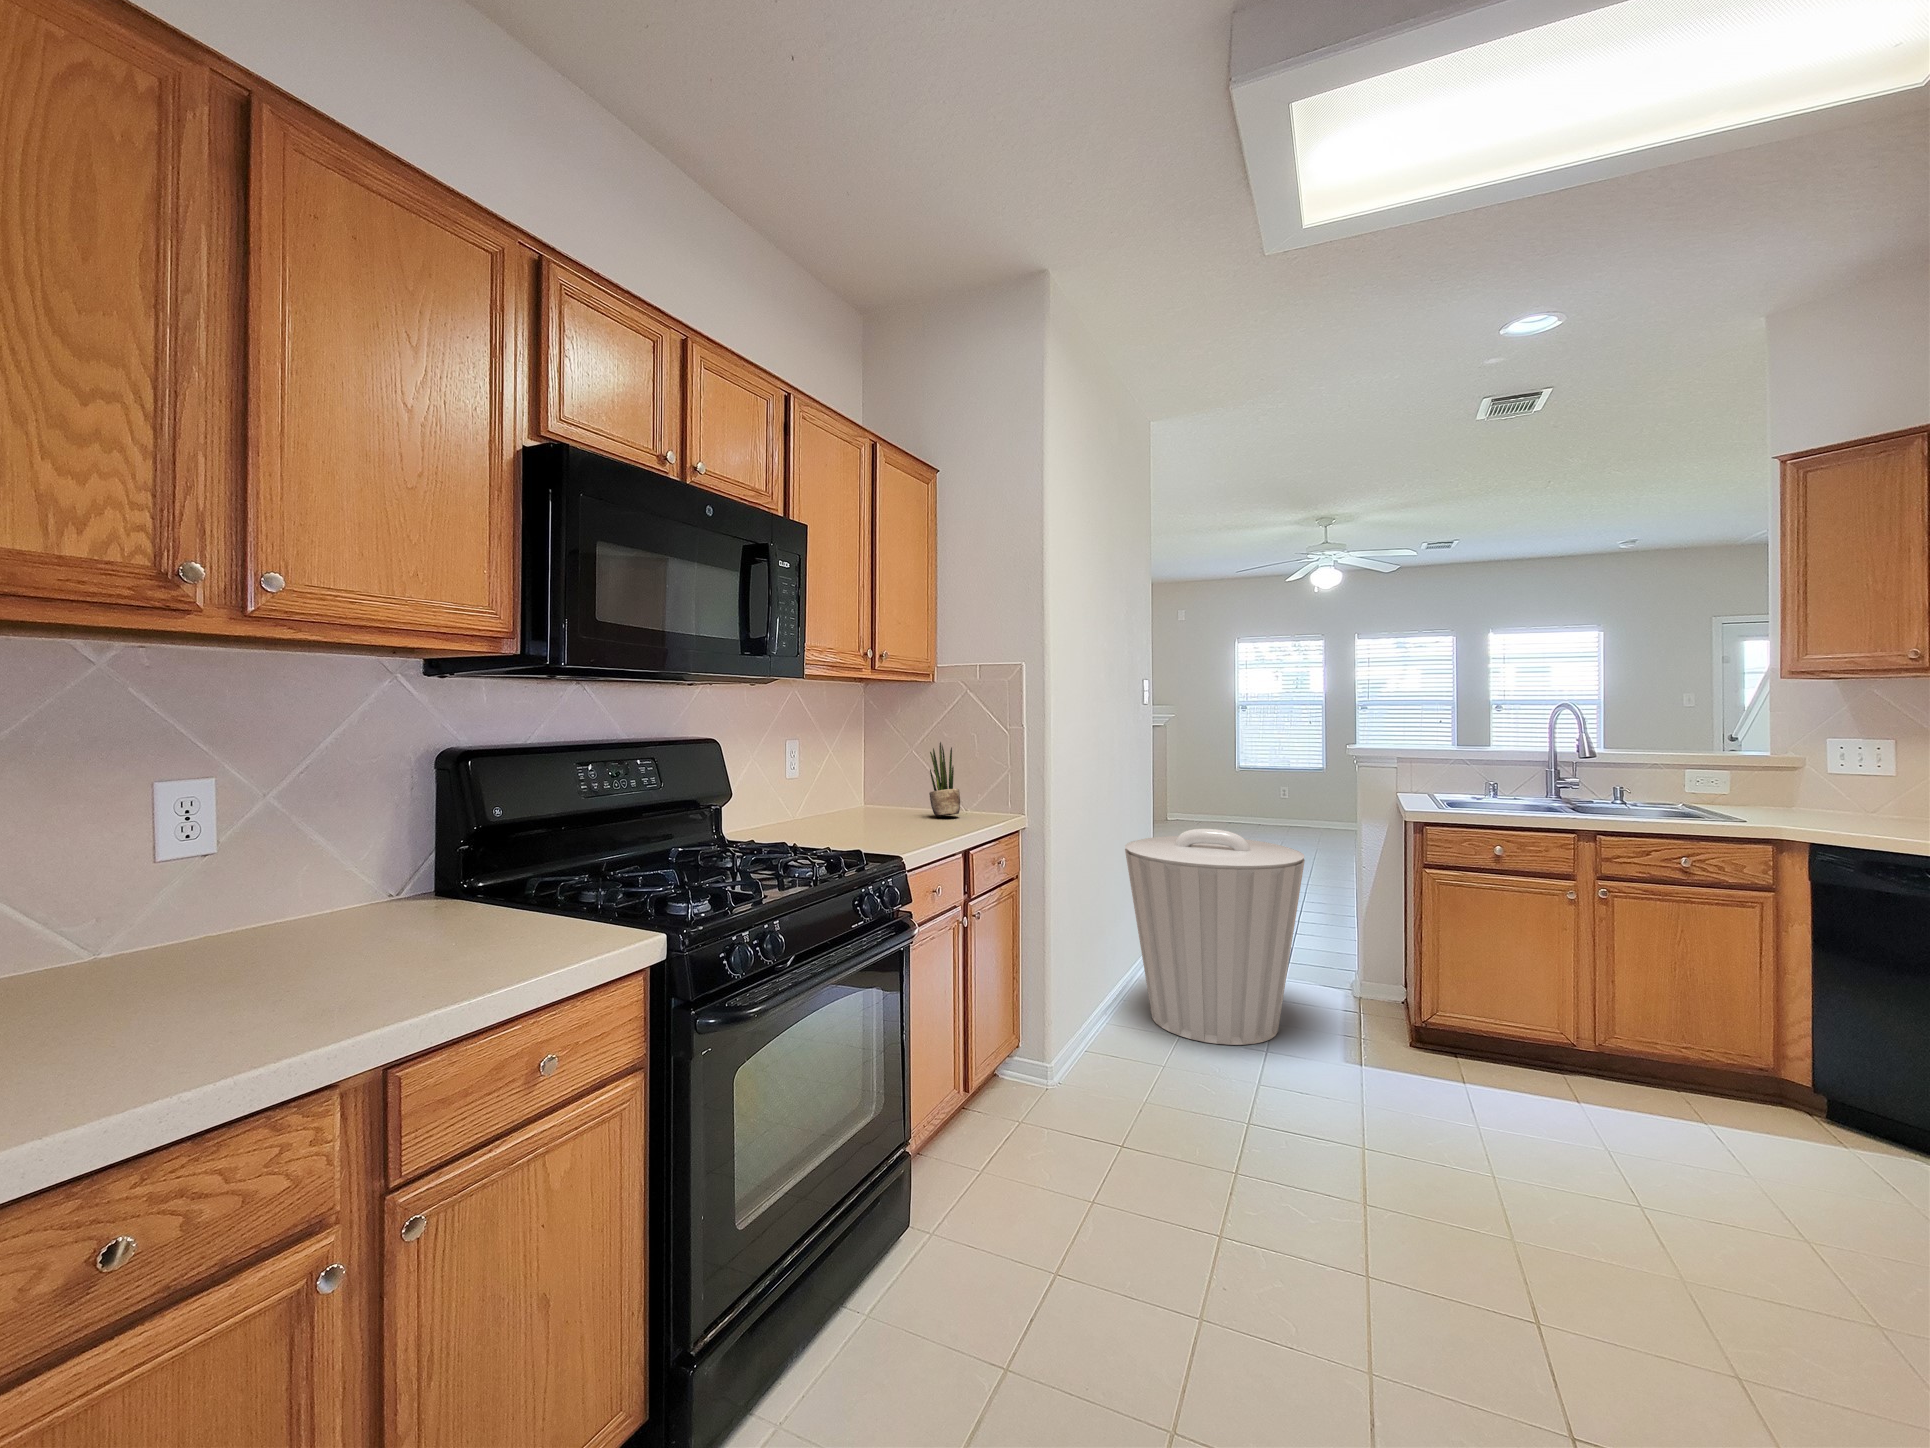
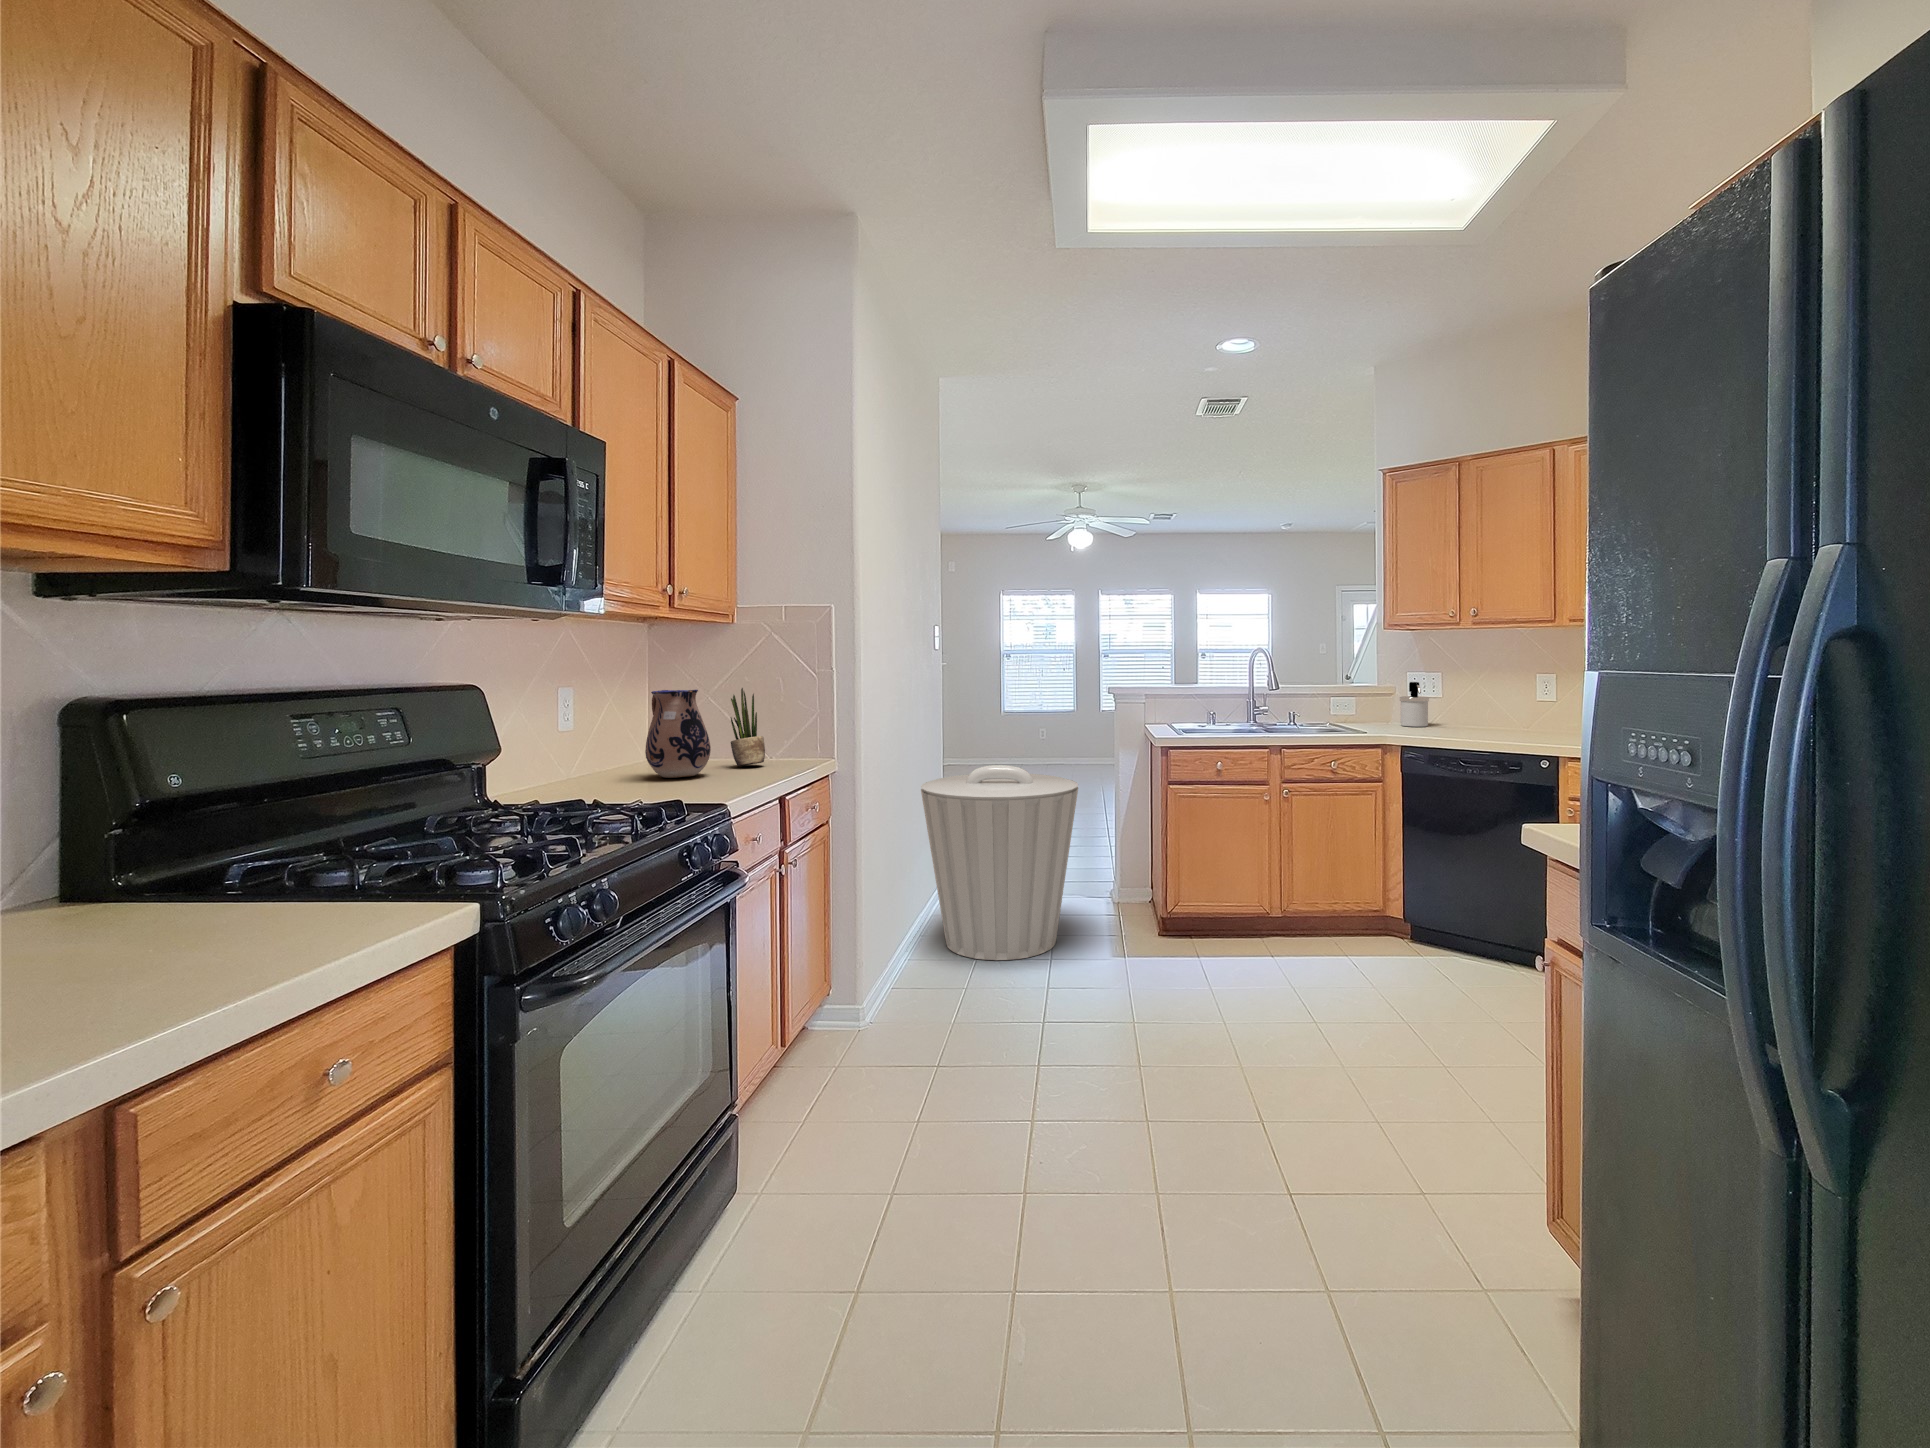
ceramic pitcher: none [852,743,908,825] -> present [645,690,711,778]
soap dispenser: none [1786,753,1838,815] -> present [1400,682,1429,727]

